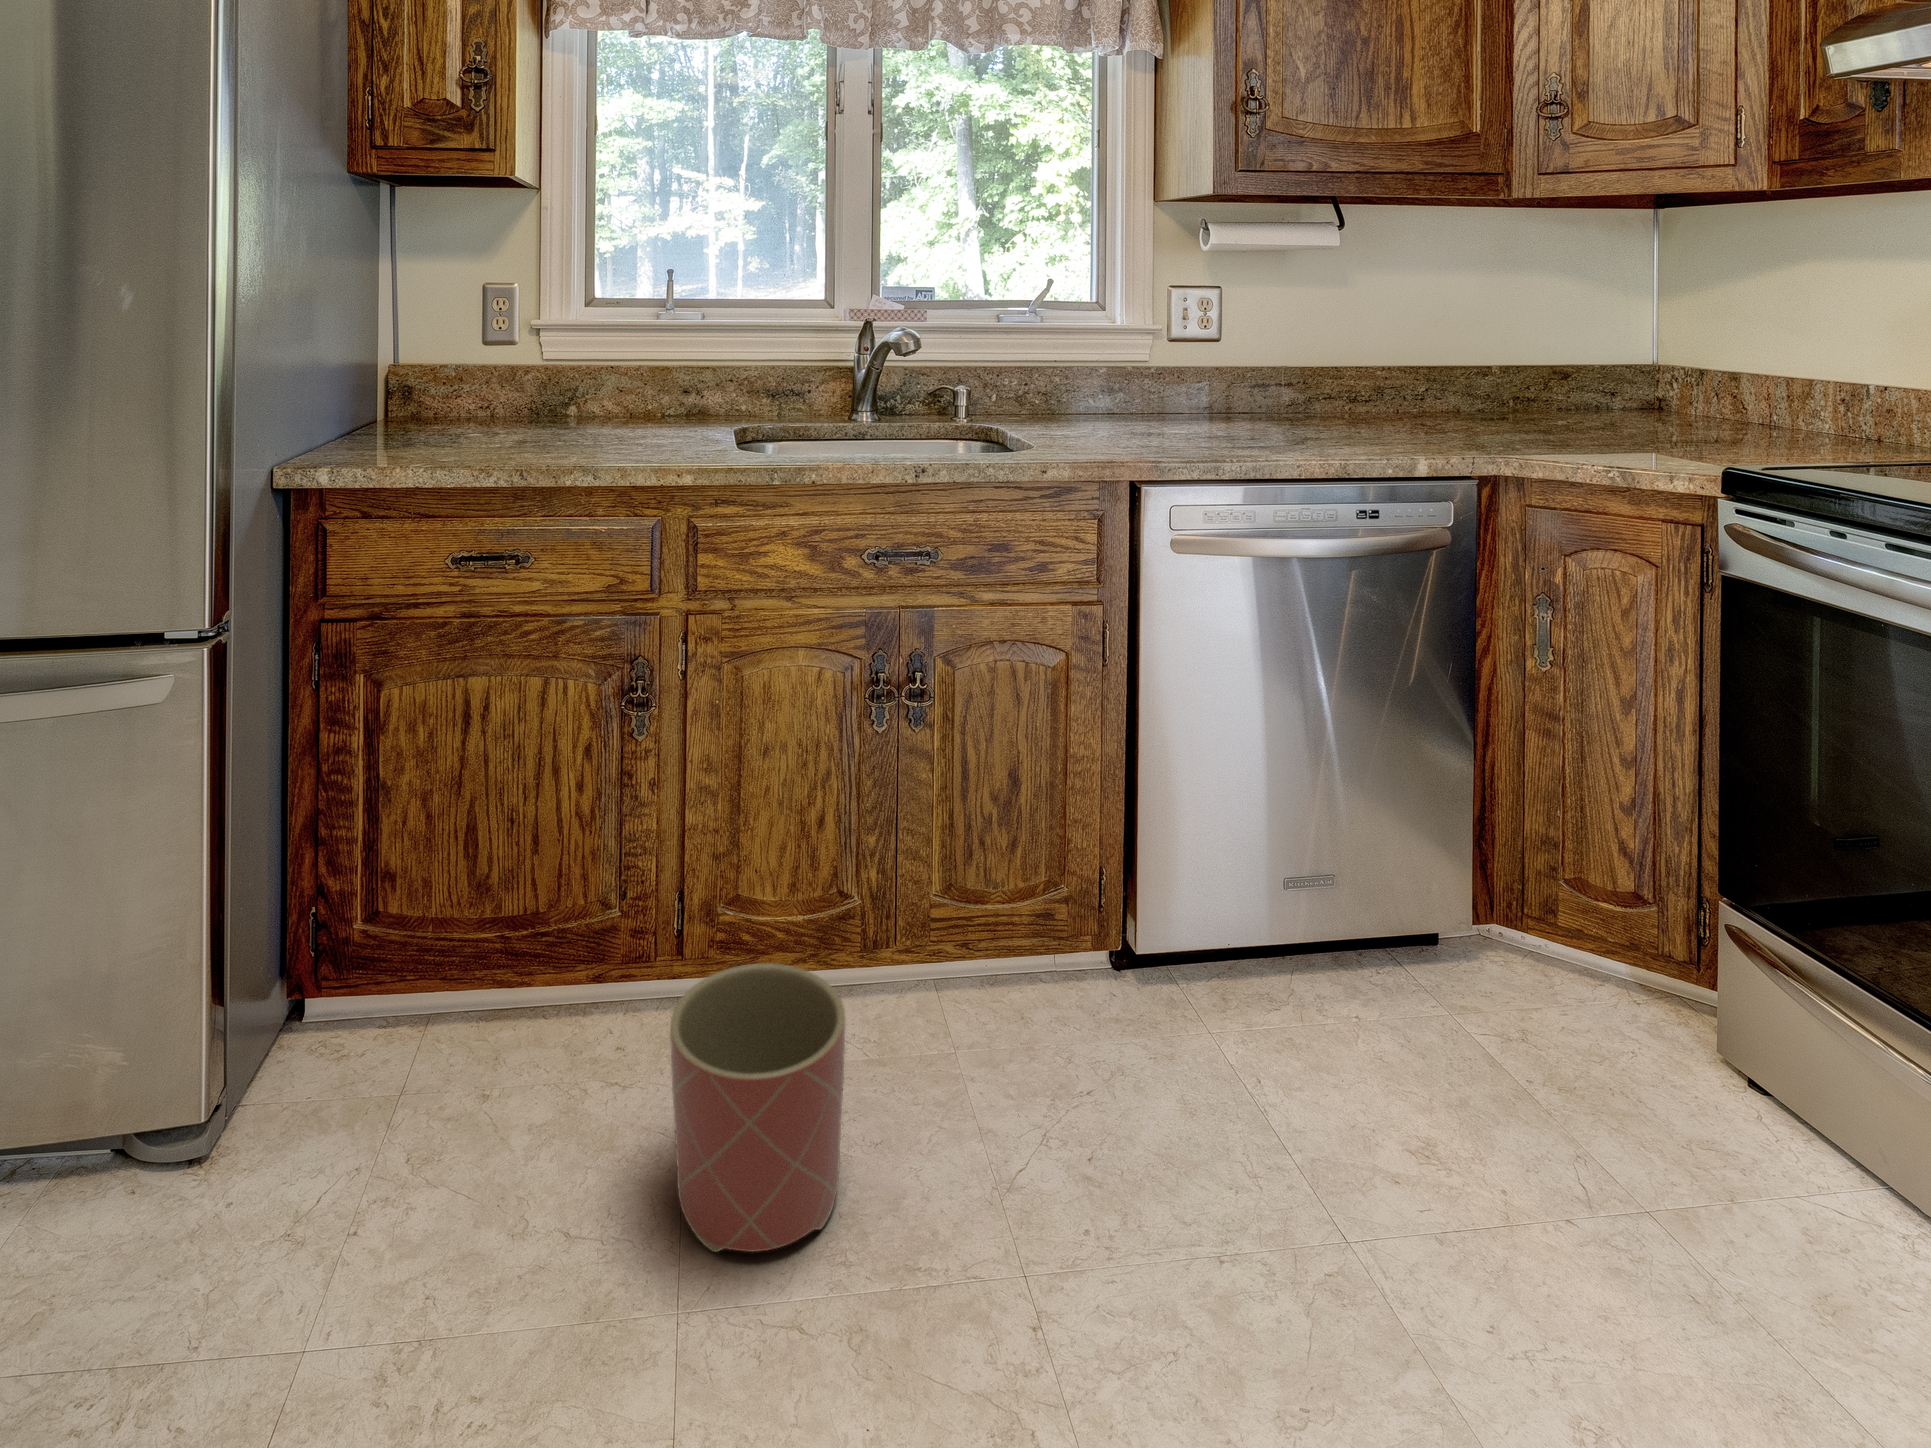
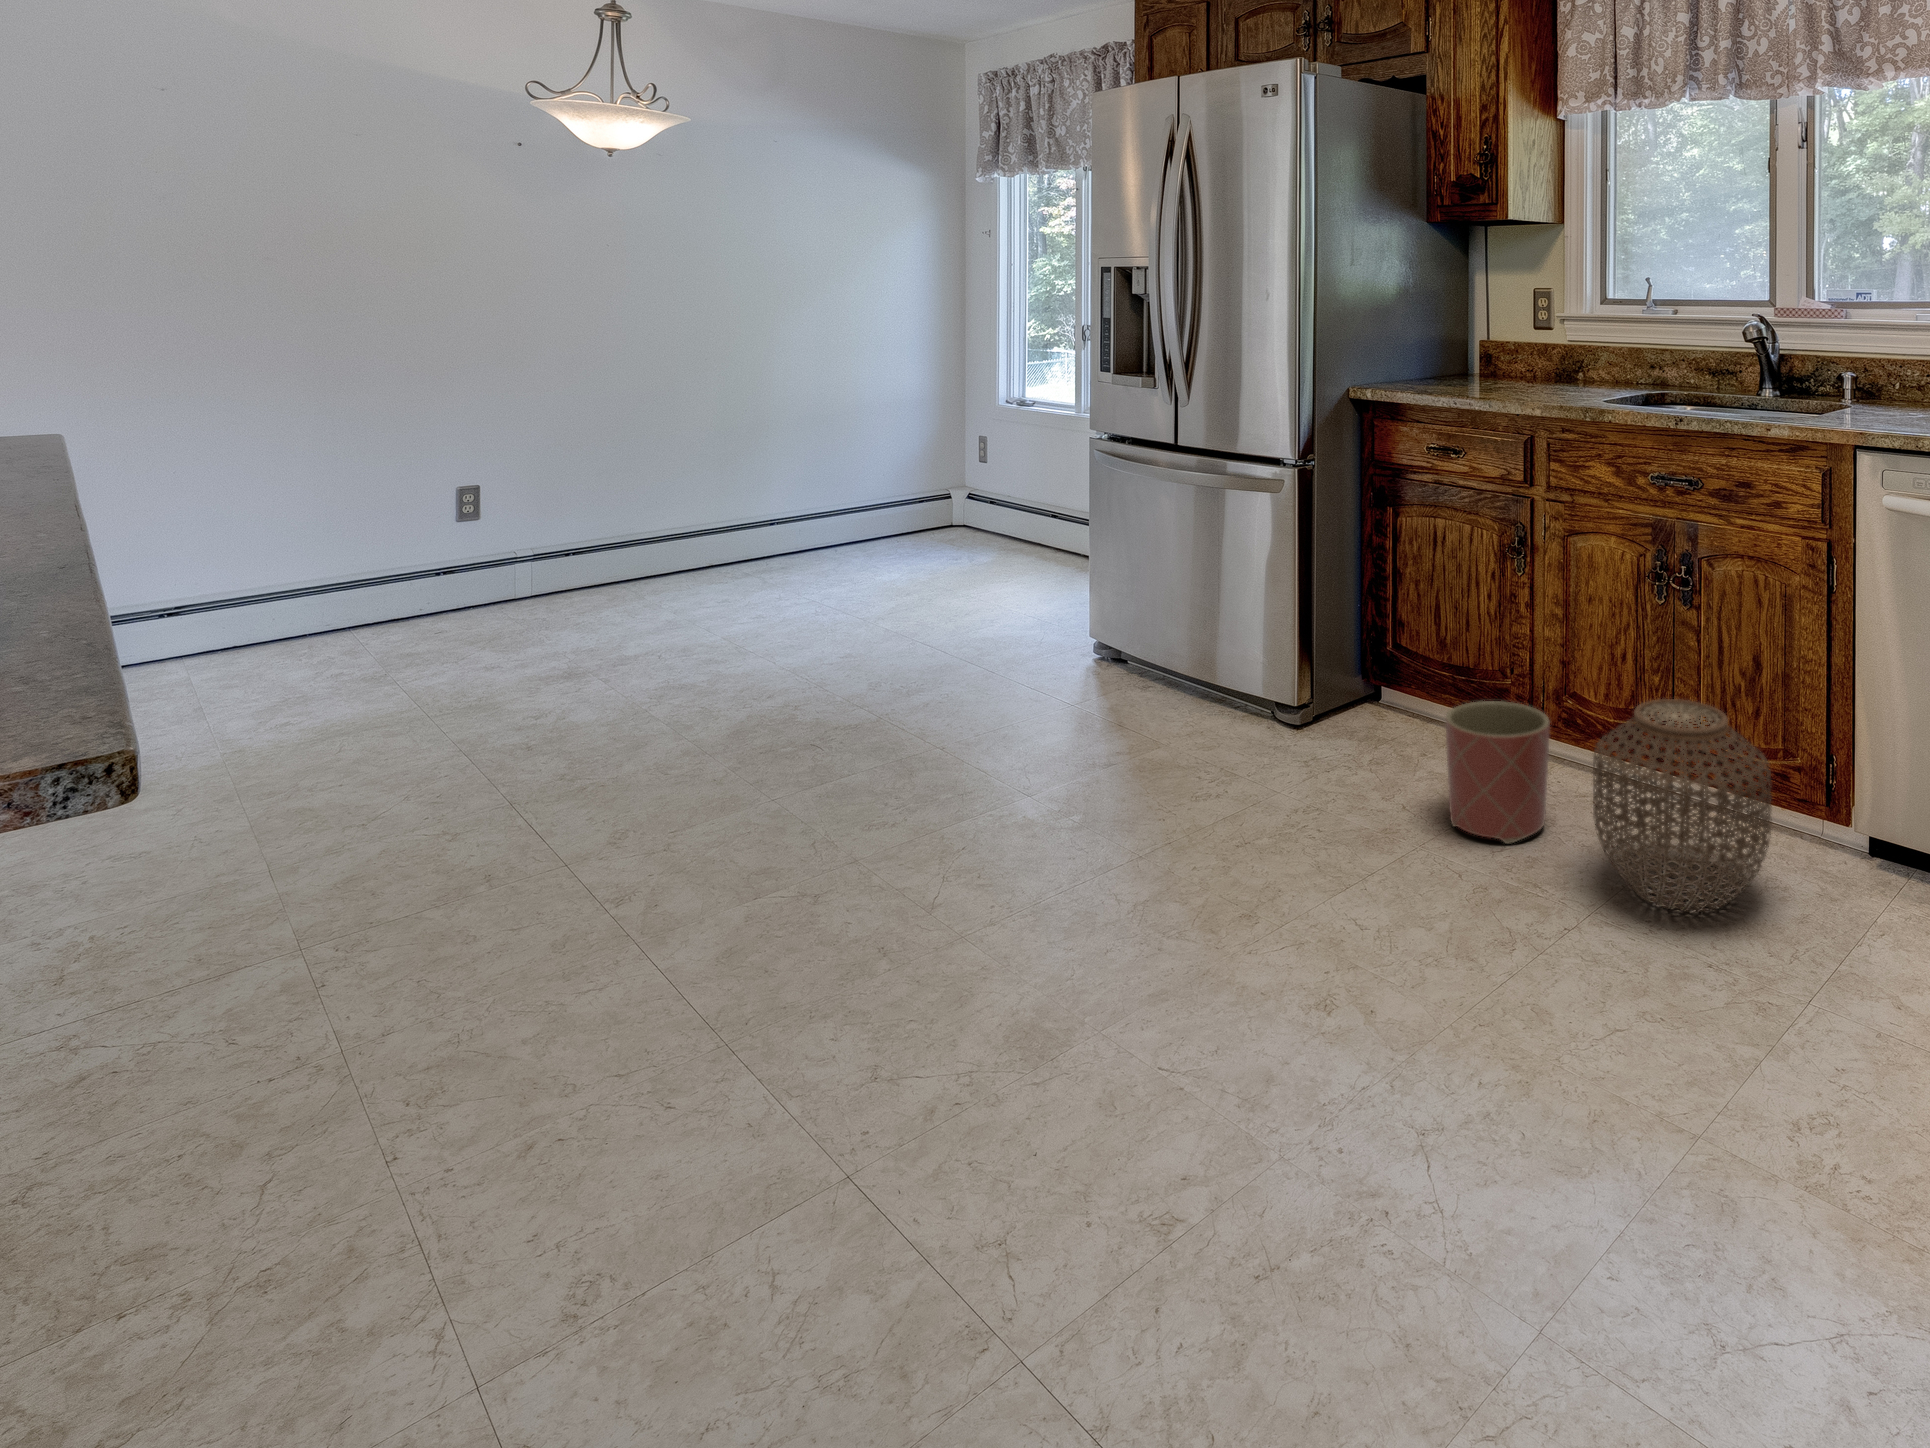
woven basket: none [955,867,1209,1206] -> present [1593,699,1771,912]

